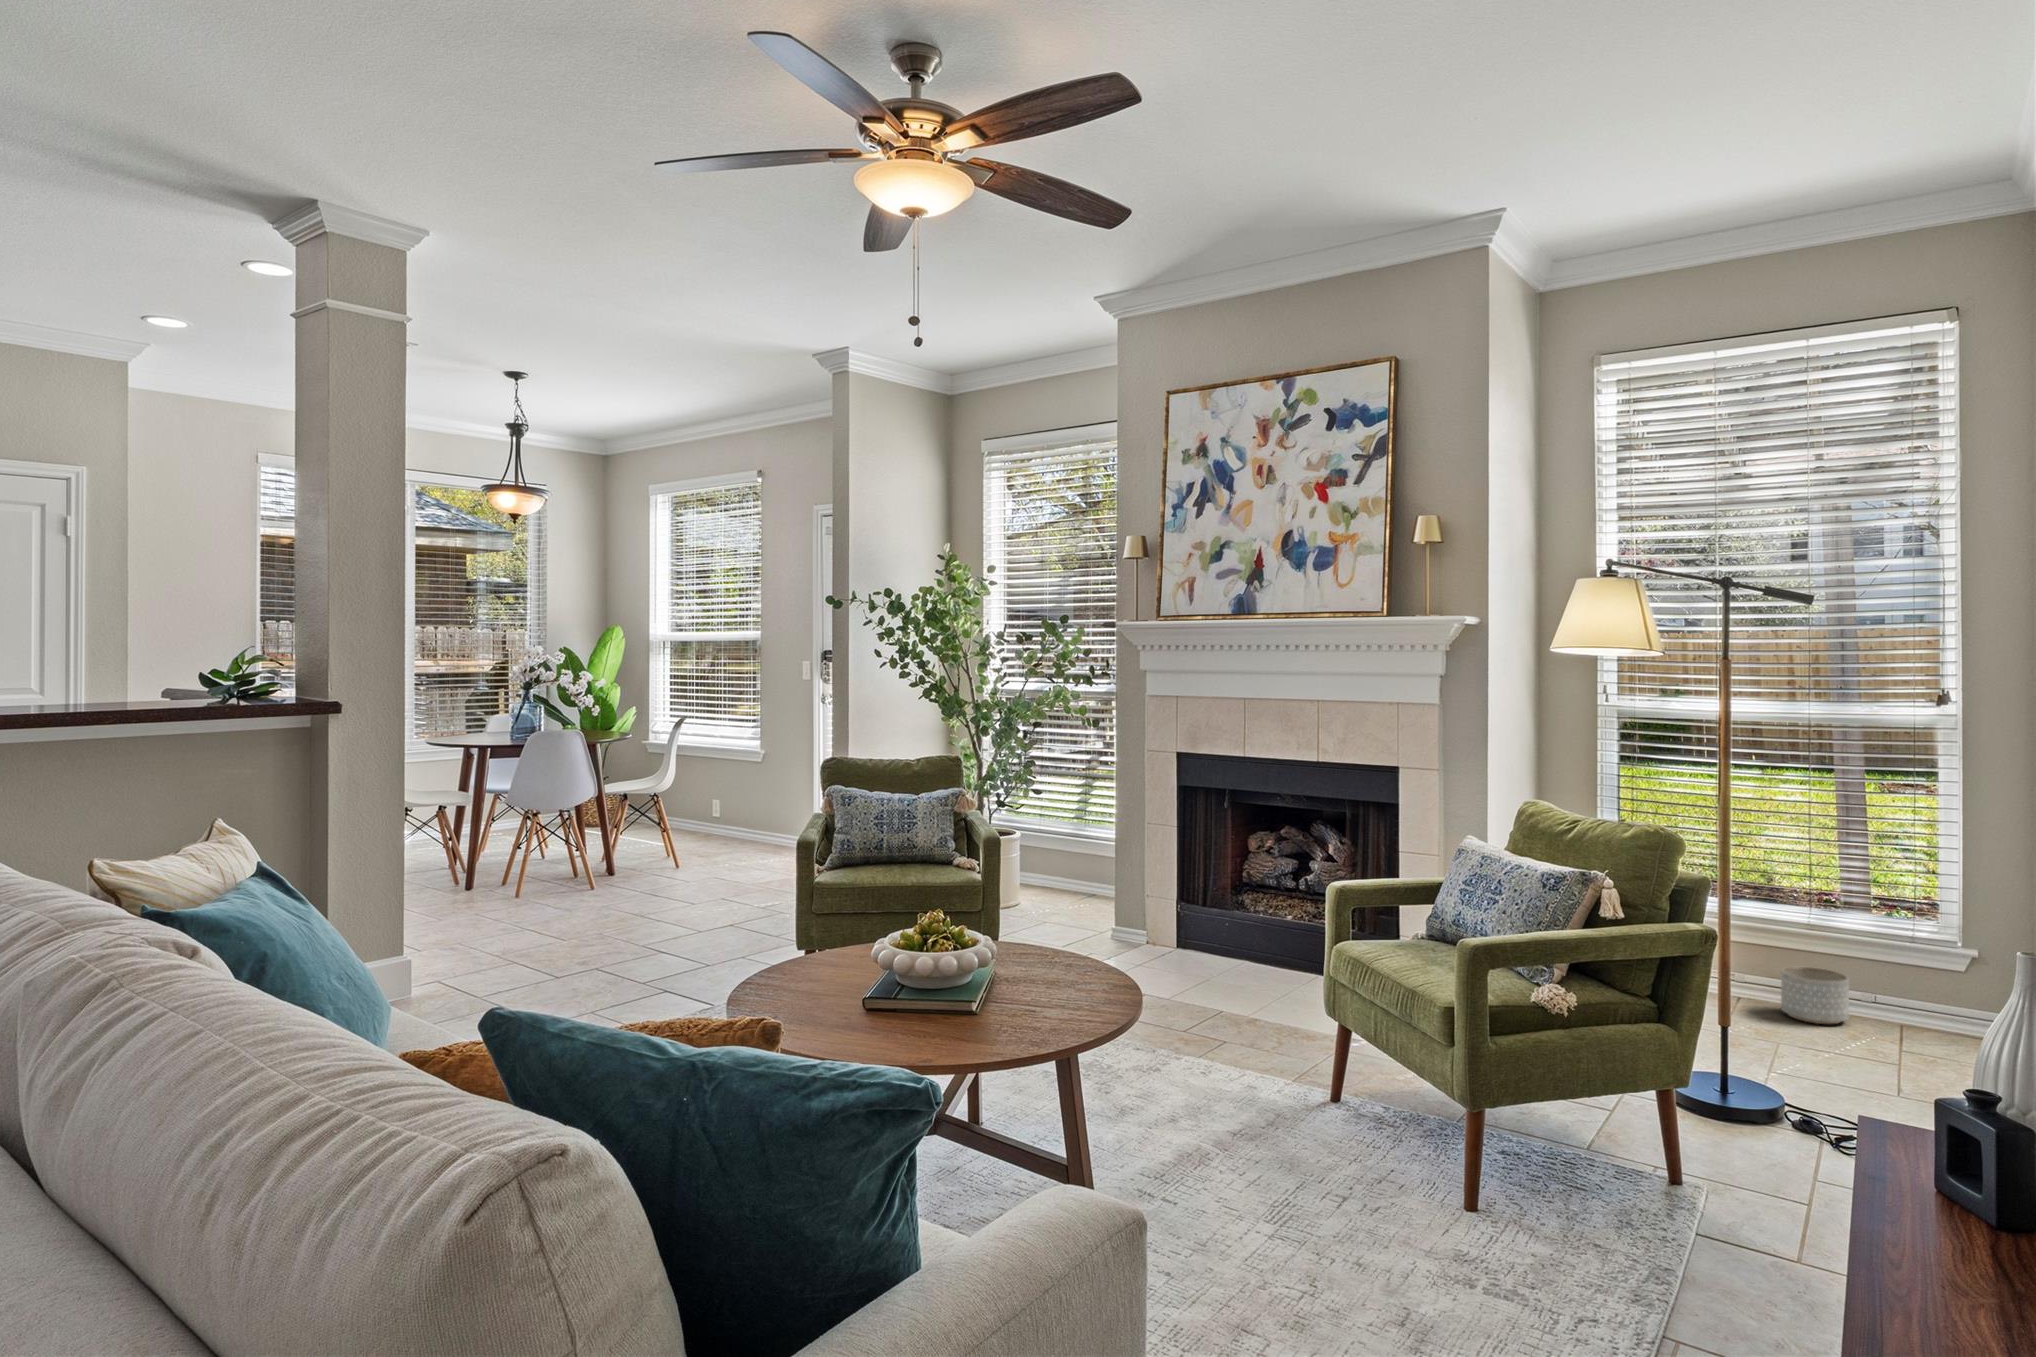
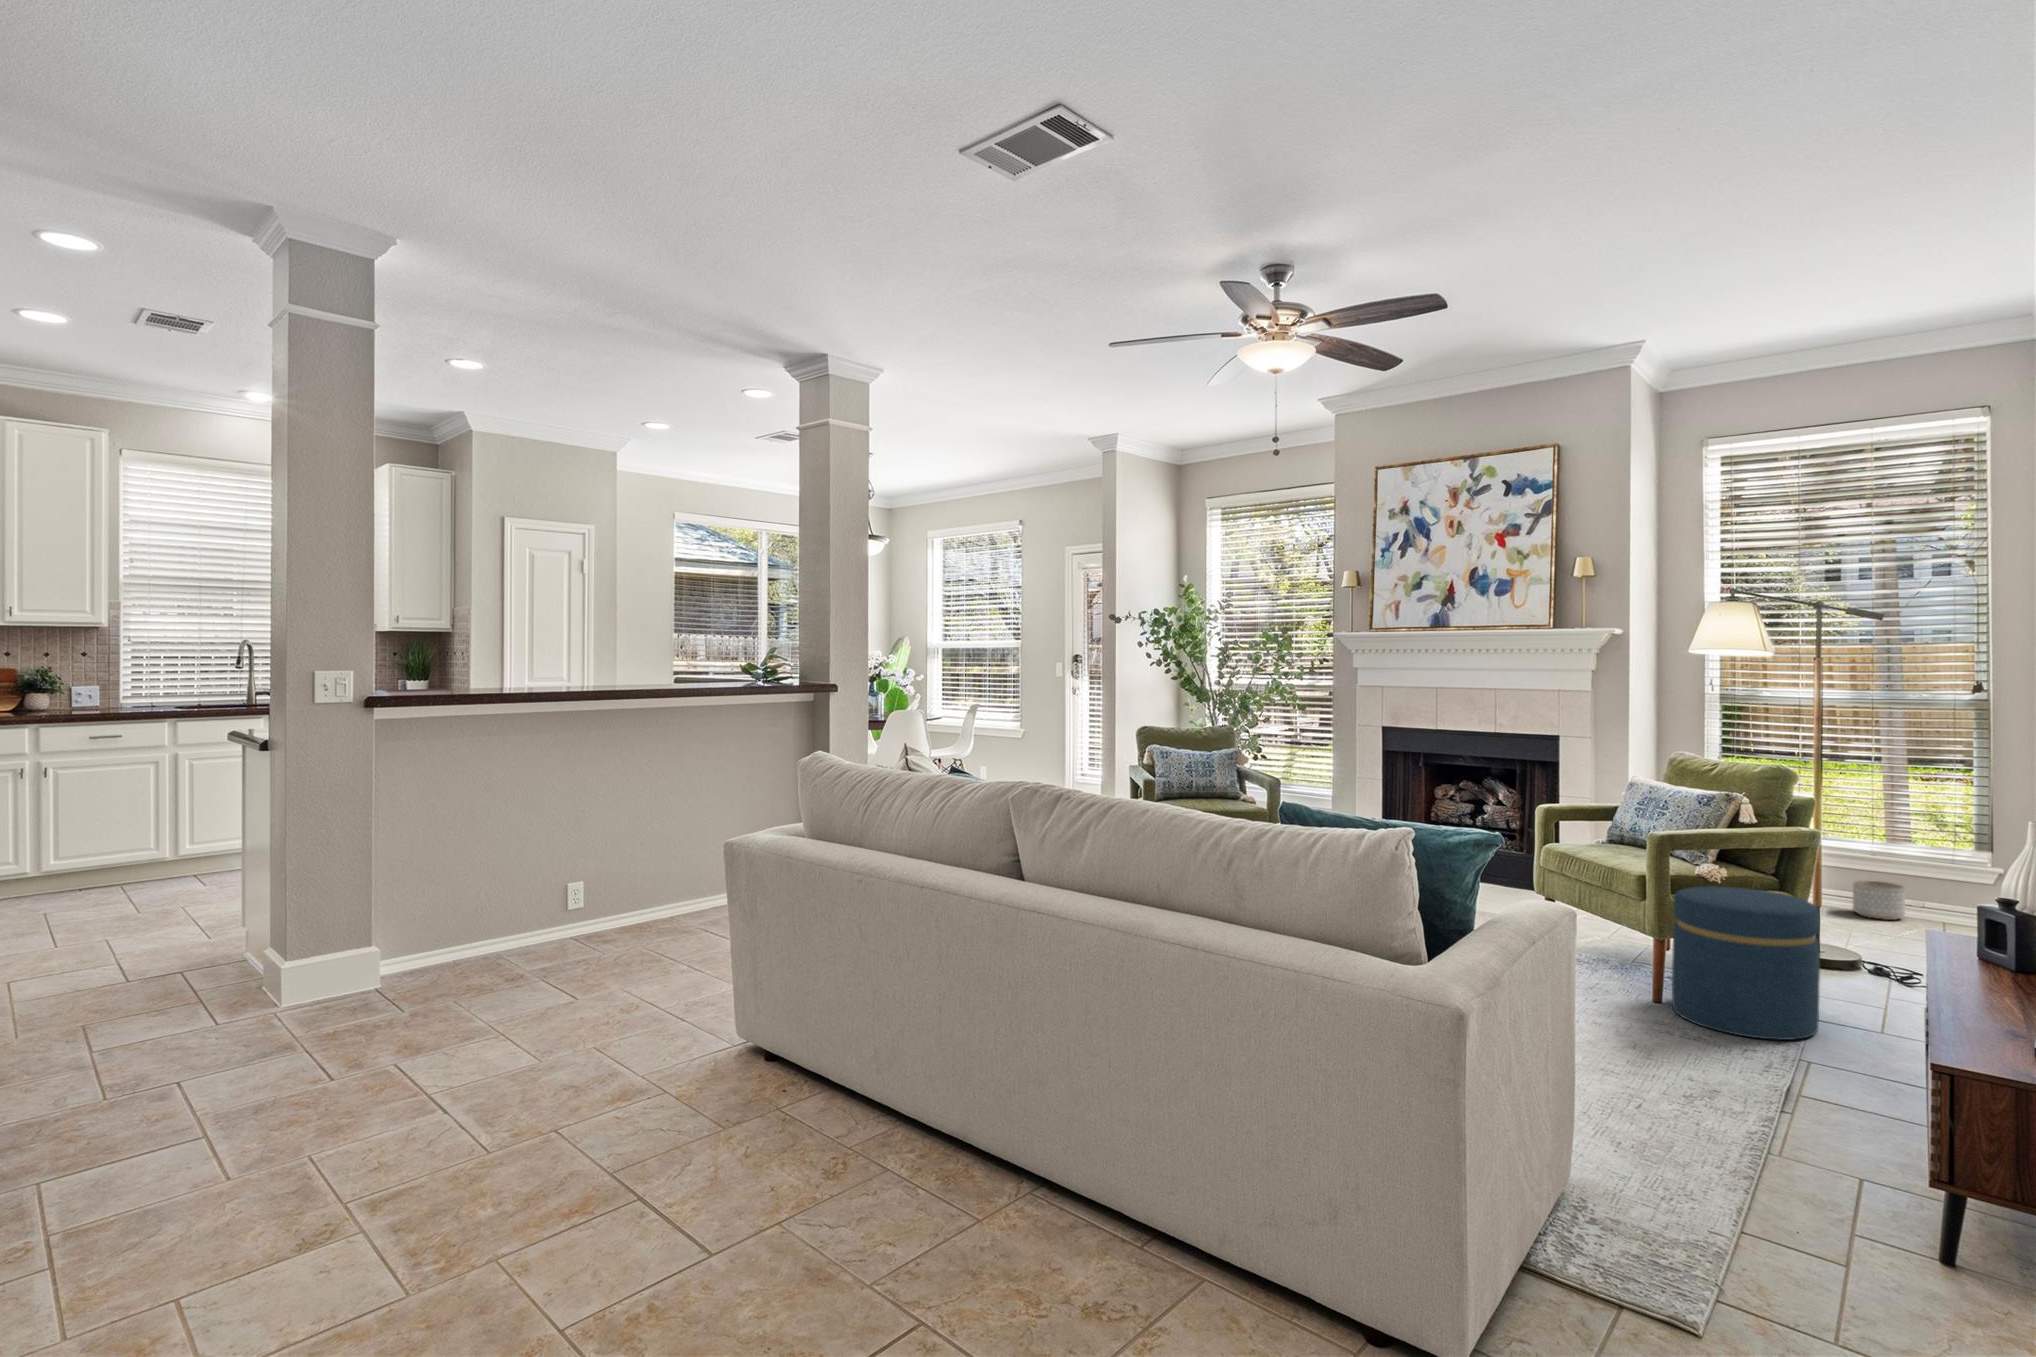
ottoman: none [1486,1025,1701,1293] -> present [1672,886,1820,1040]

